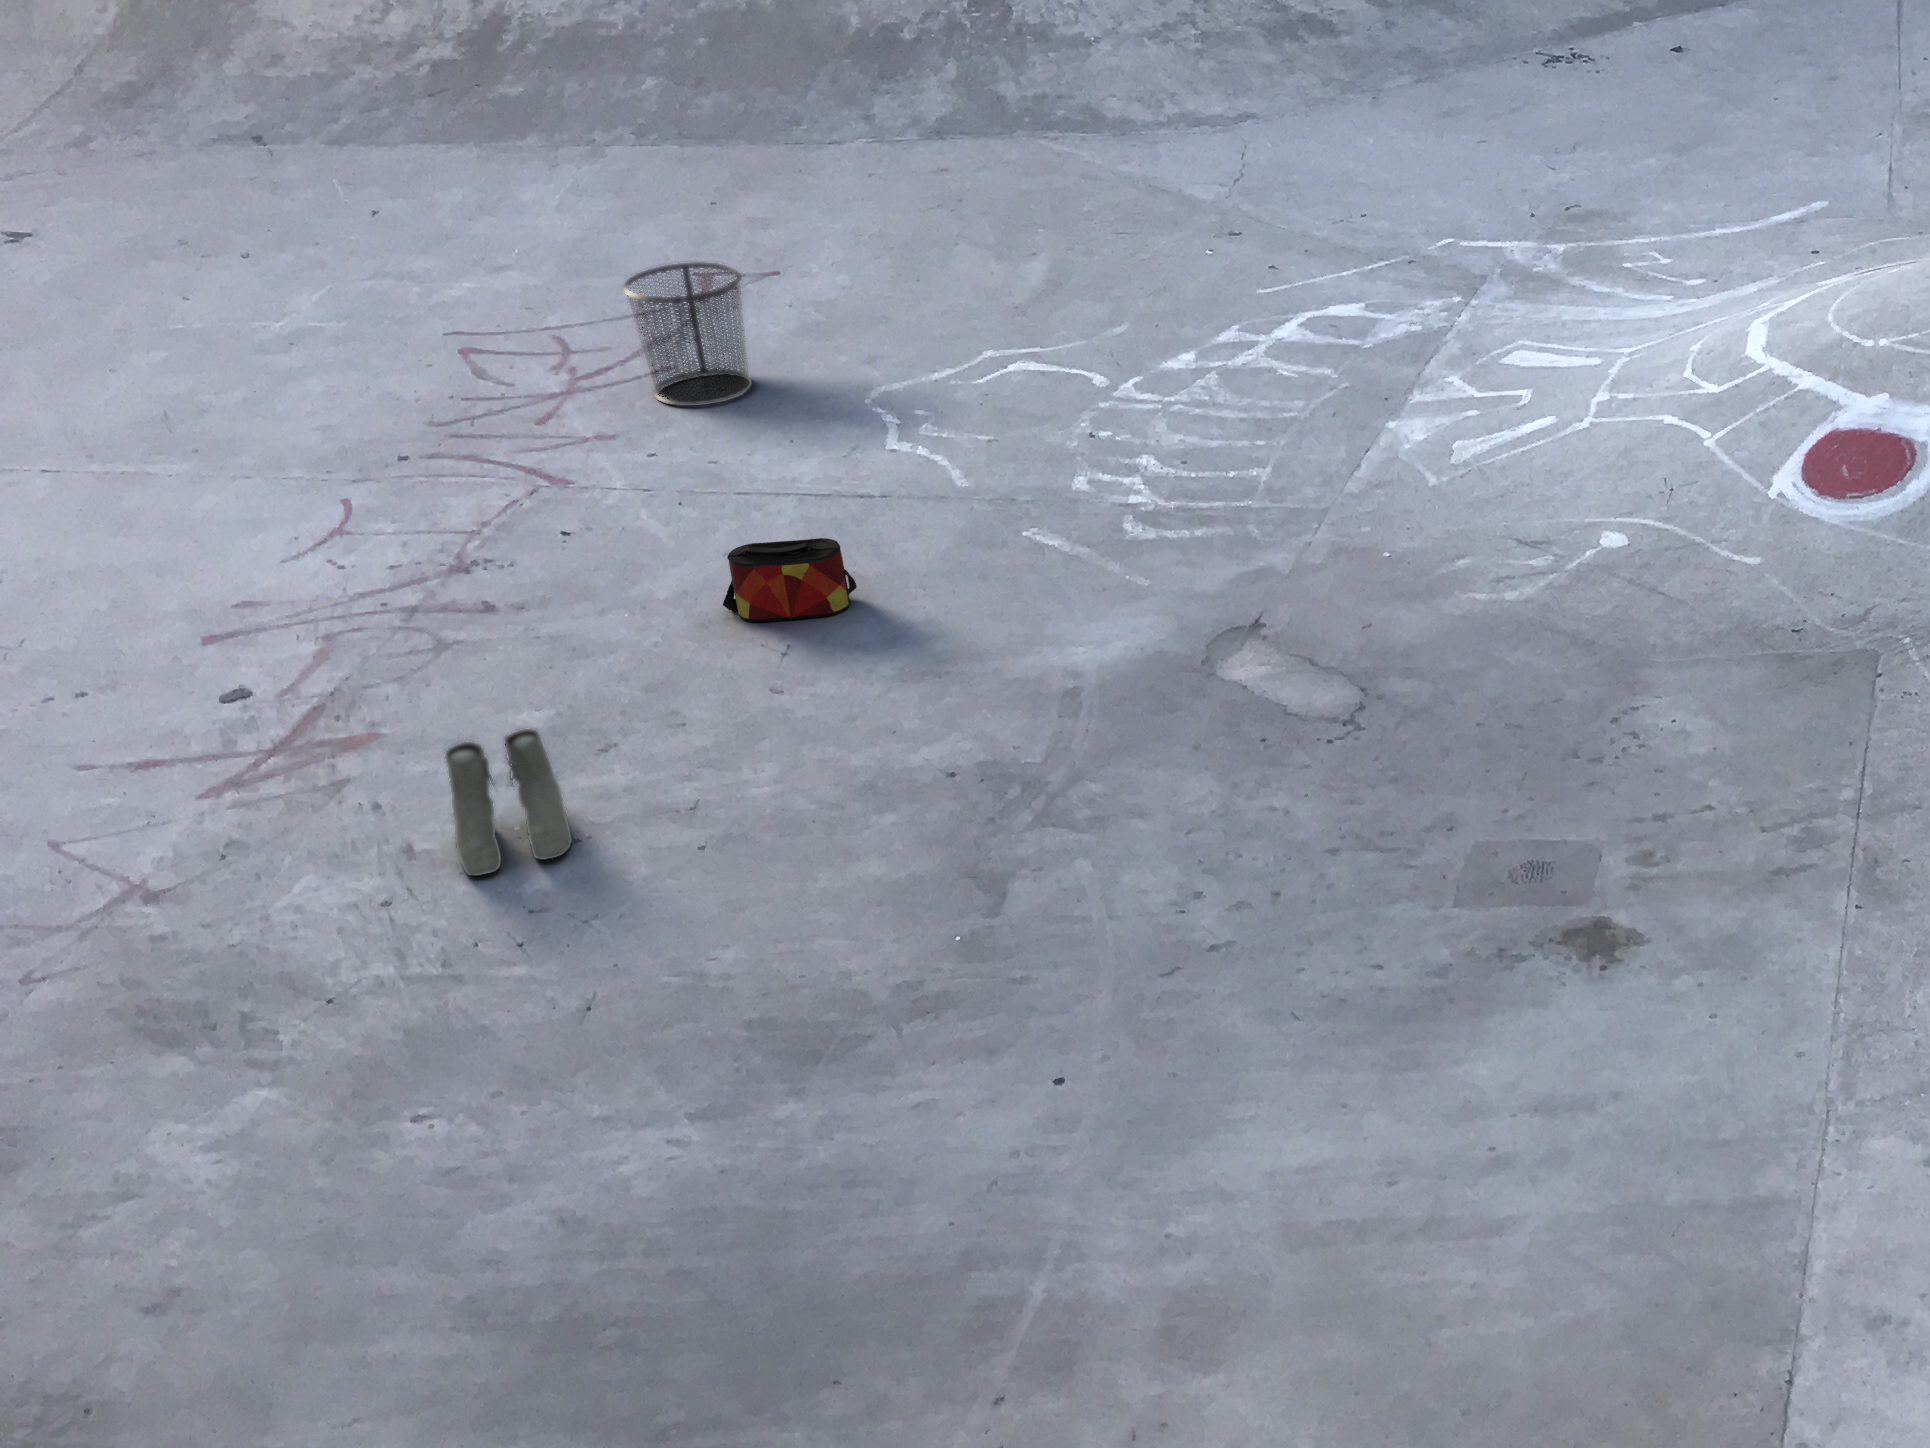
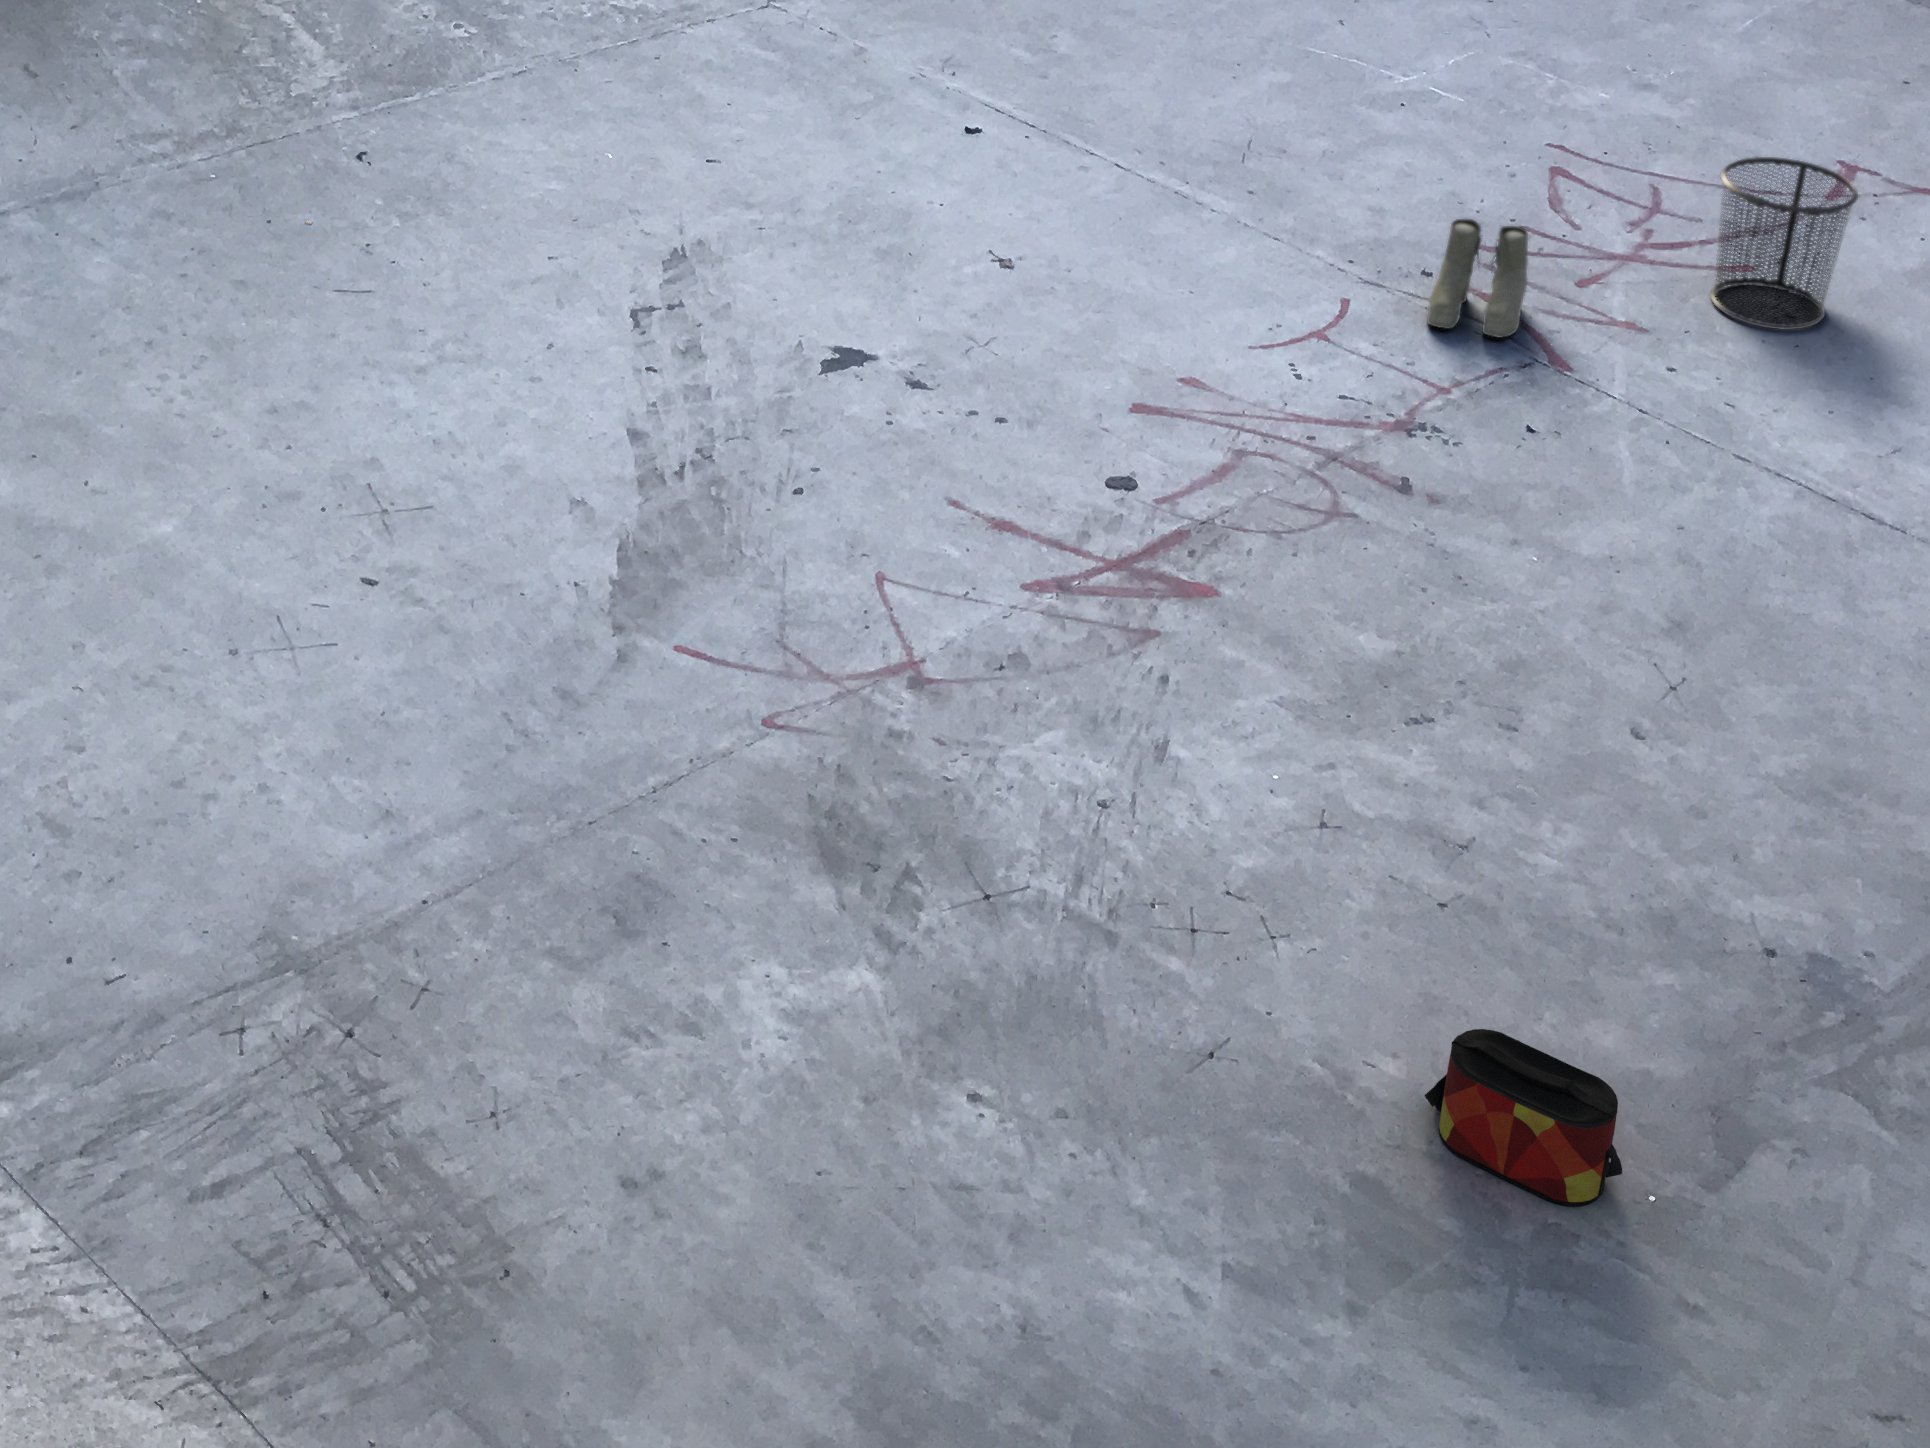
bag: present [723,538,857,622] -> present [1424,1029,1622,1206]
boots: present [446,729,572,876] -> present [1427,219,1528,338]

